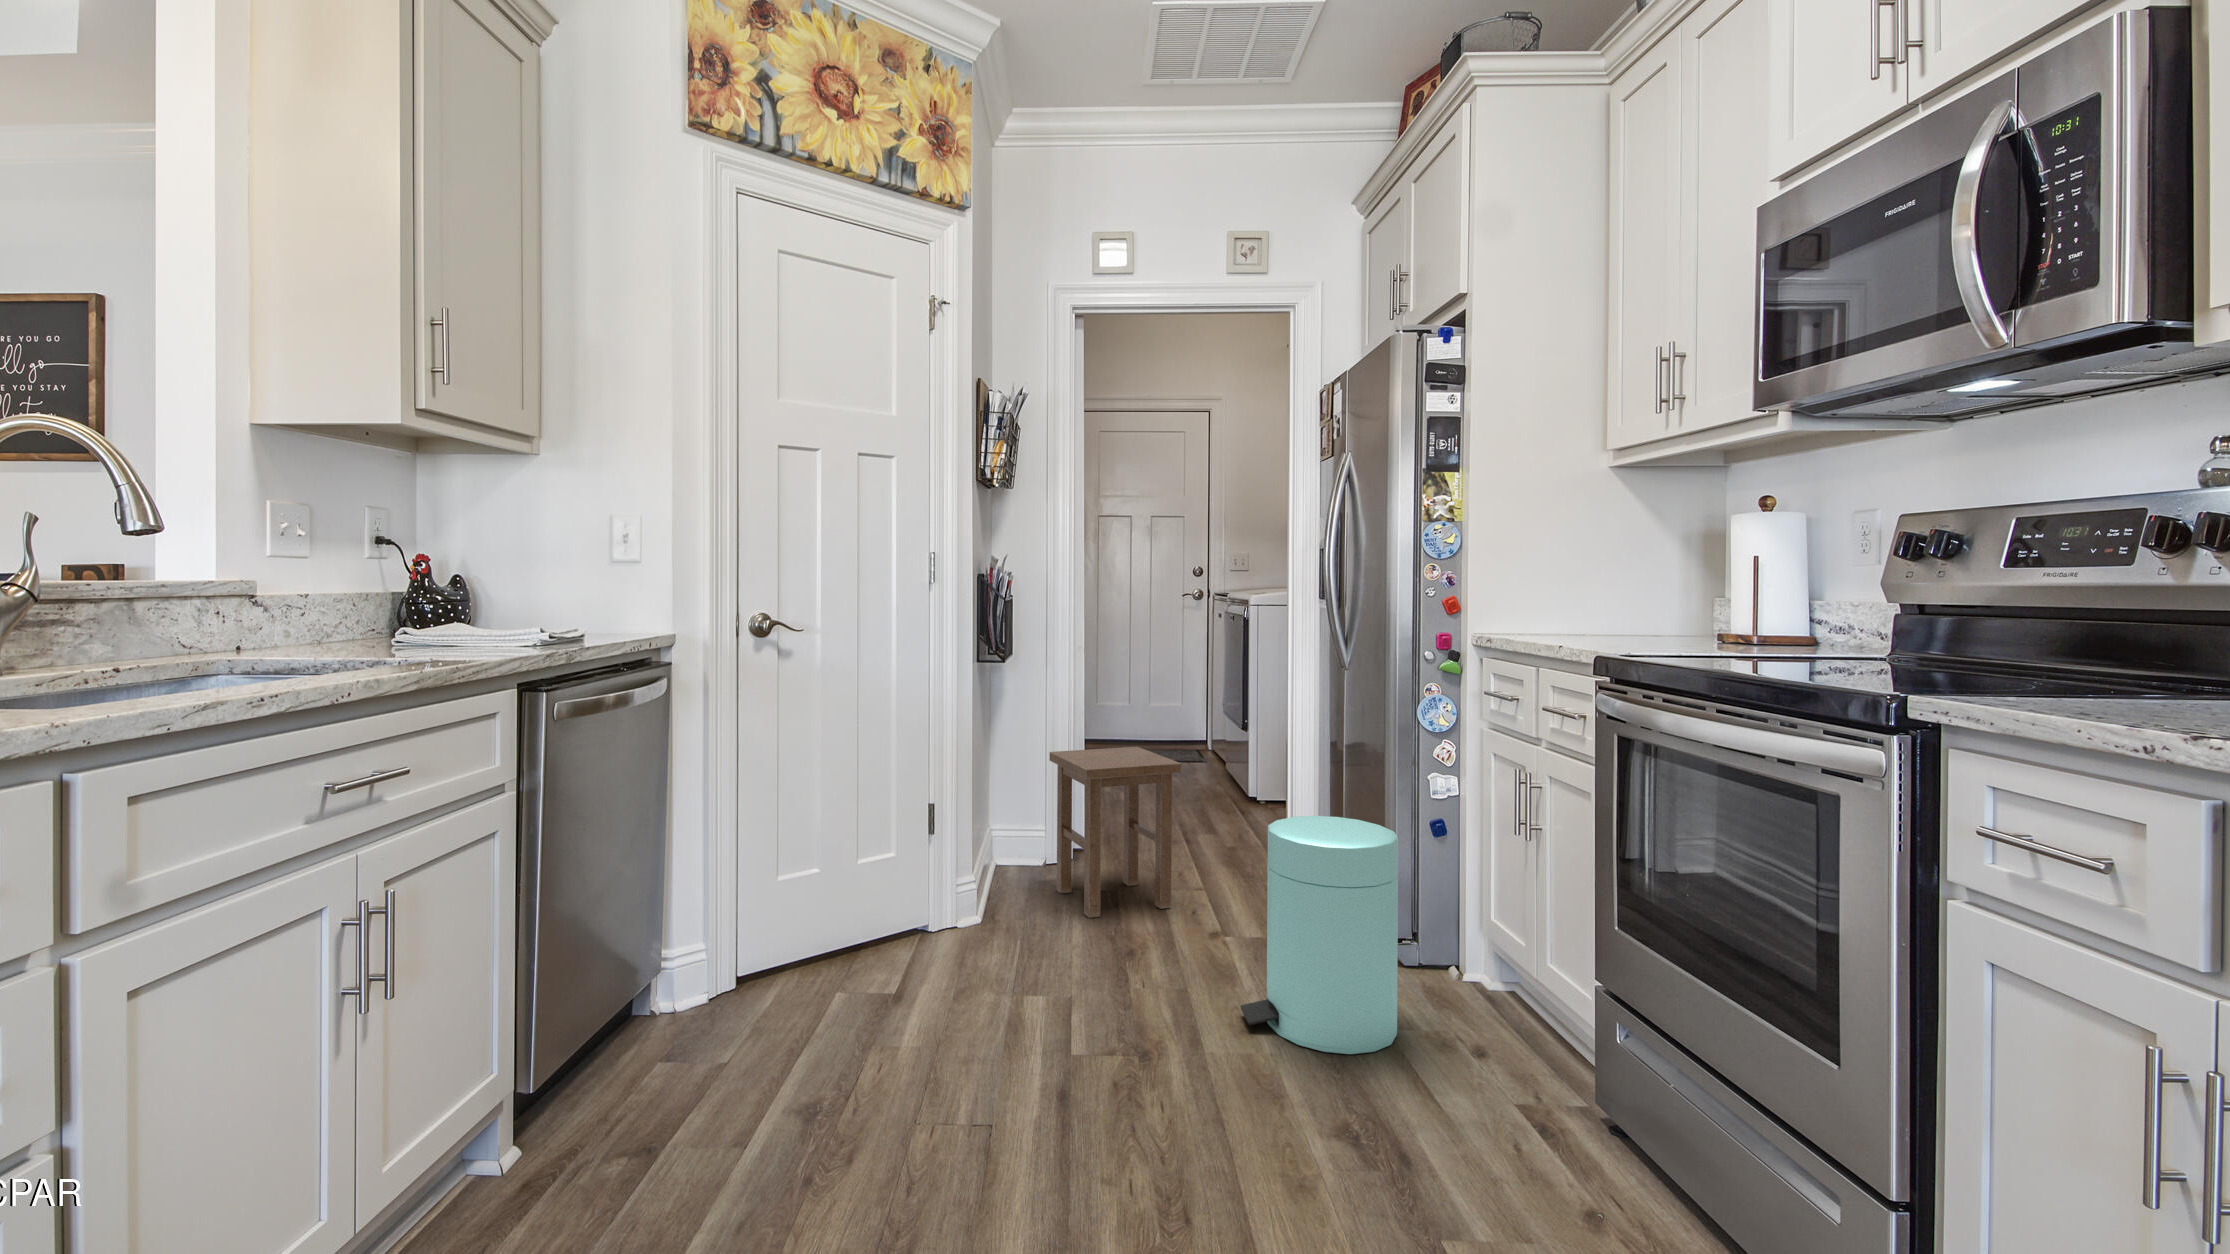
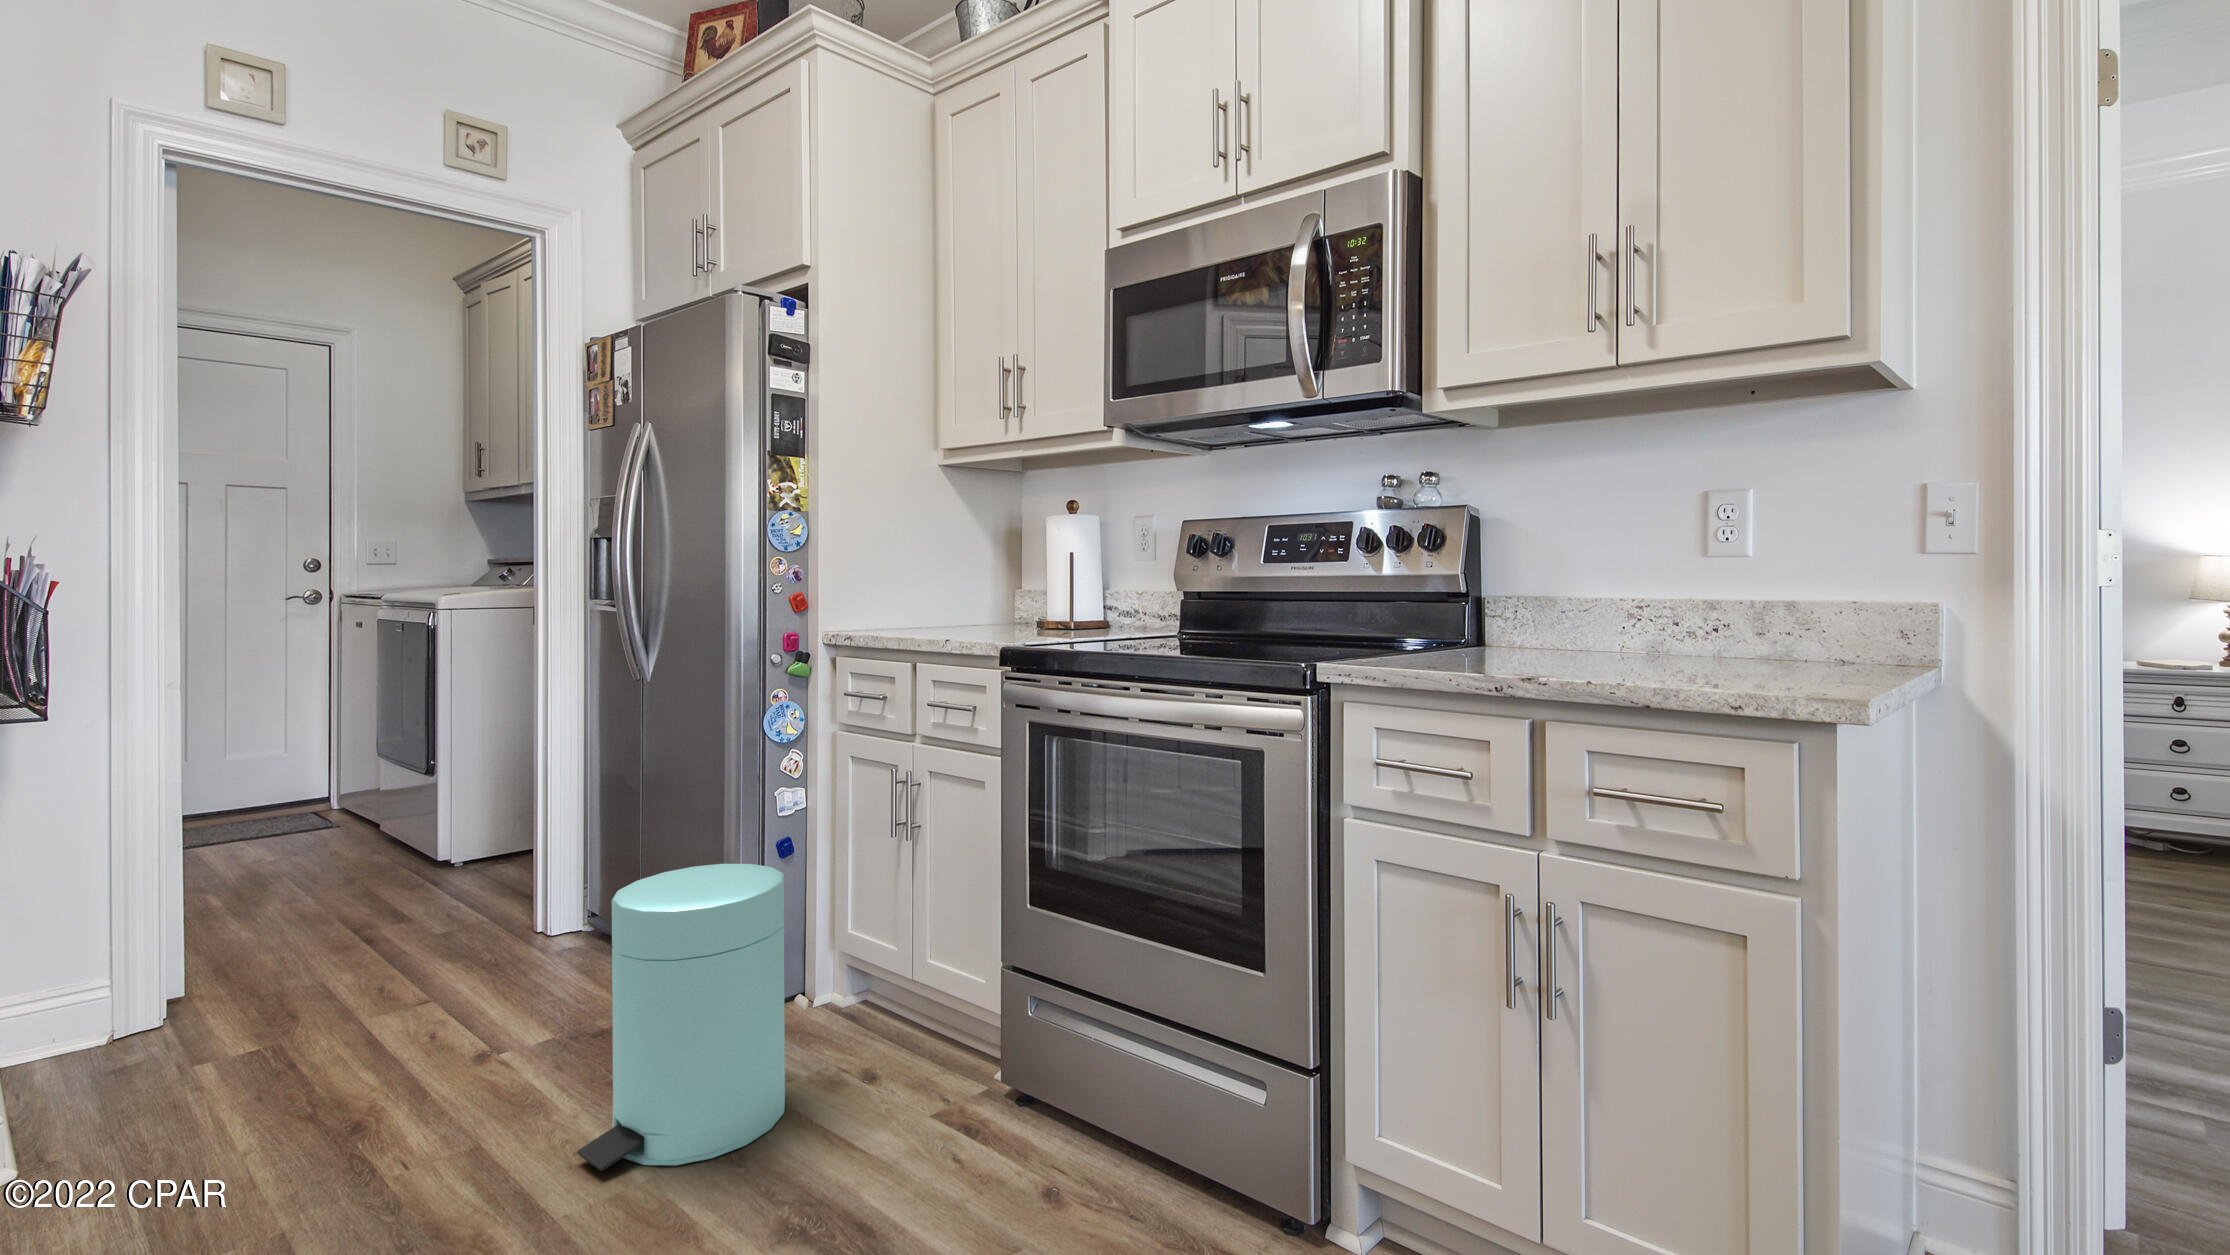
stool: present [1050,747,1181,918] -> none [105,835,402,1129]

